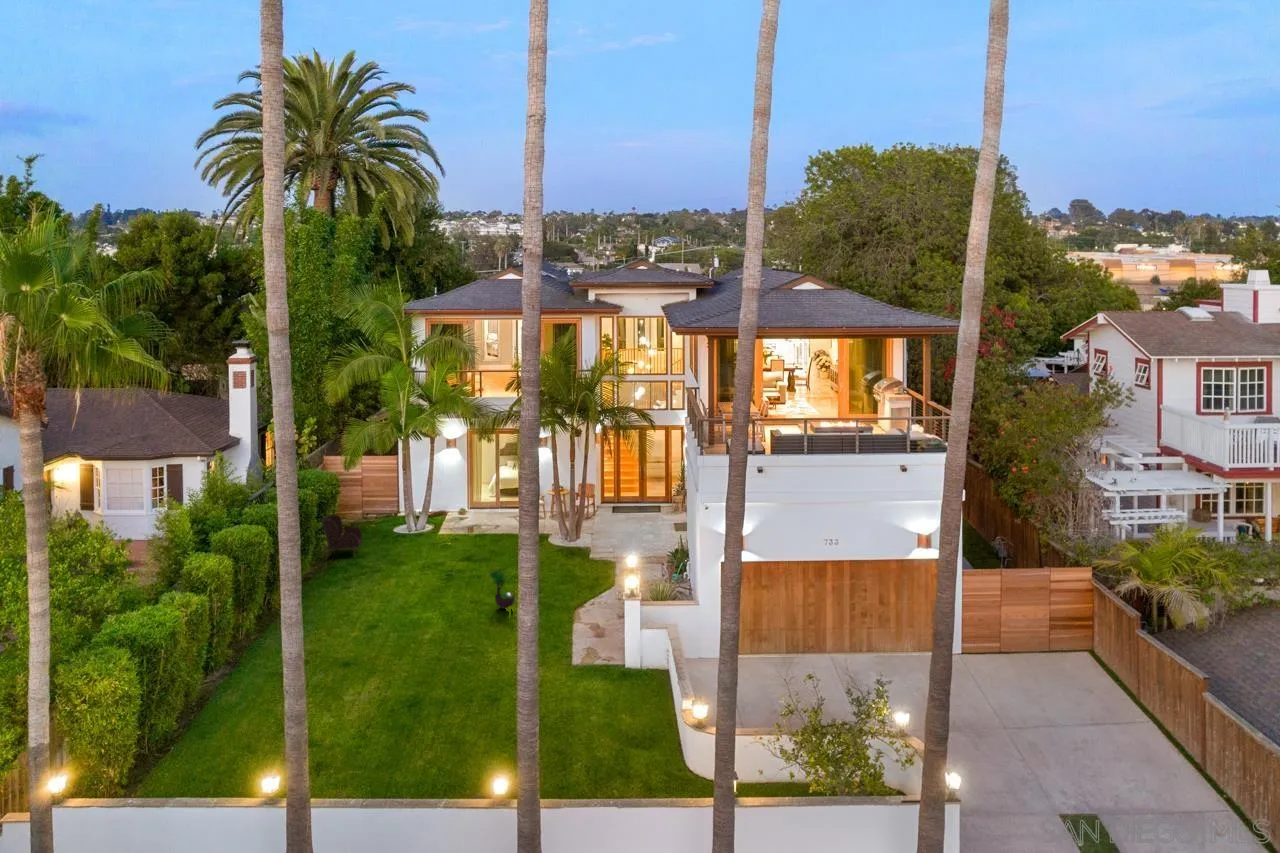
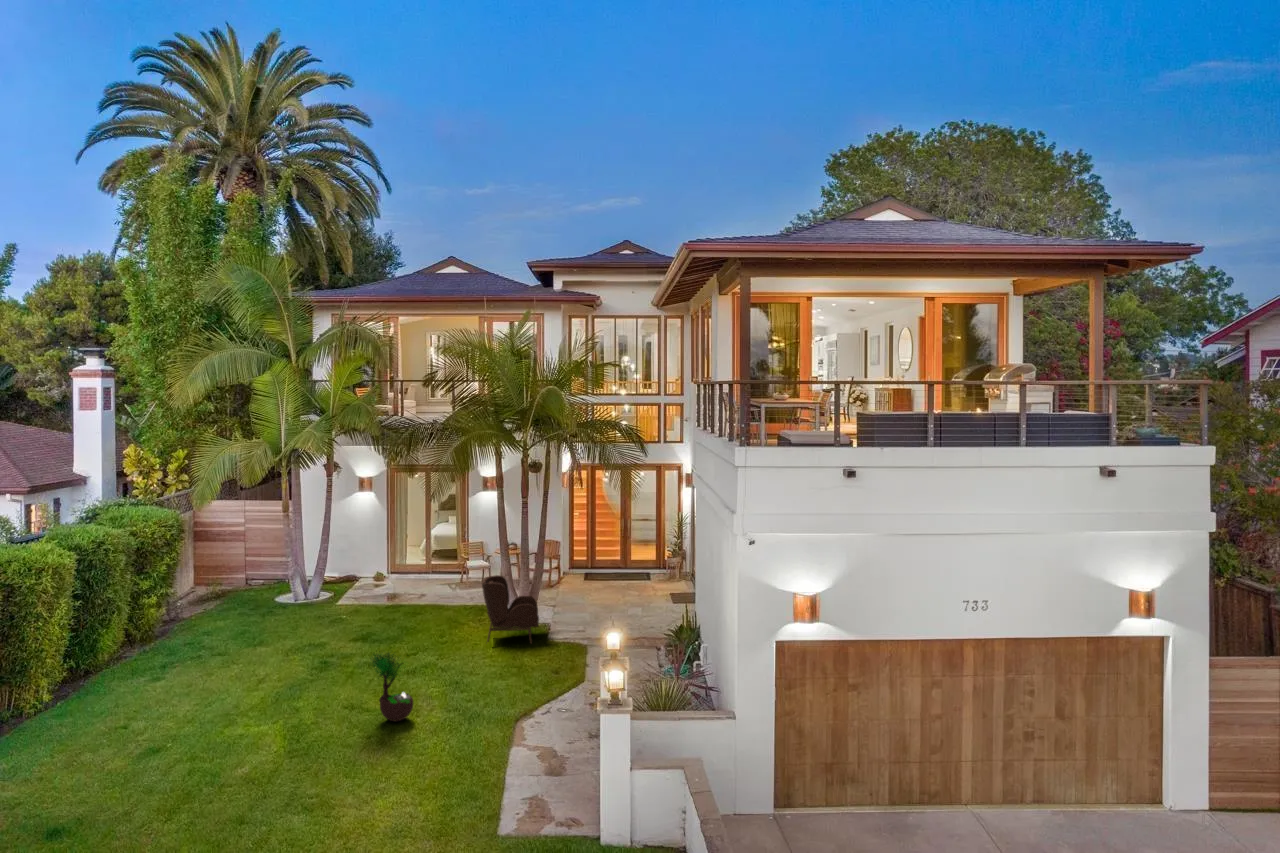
armchair: present [322,515,362,557] -> present [482,575,539,643]

